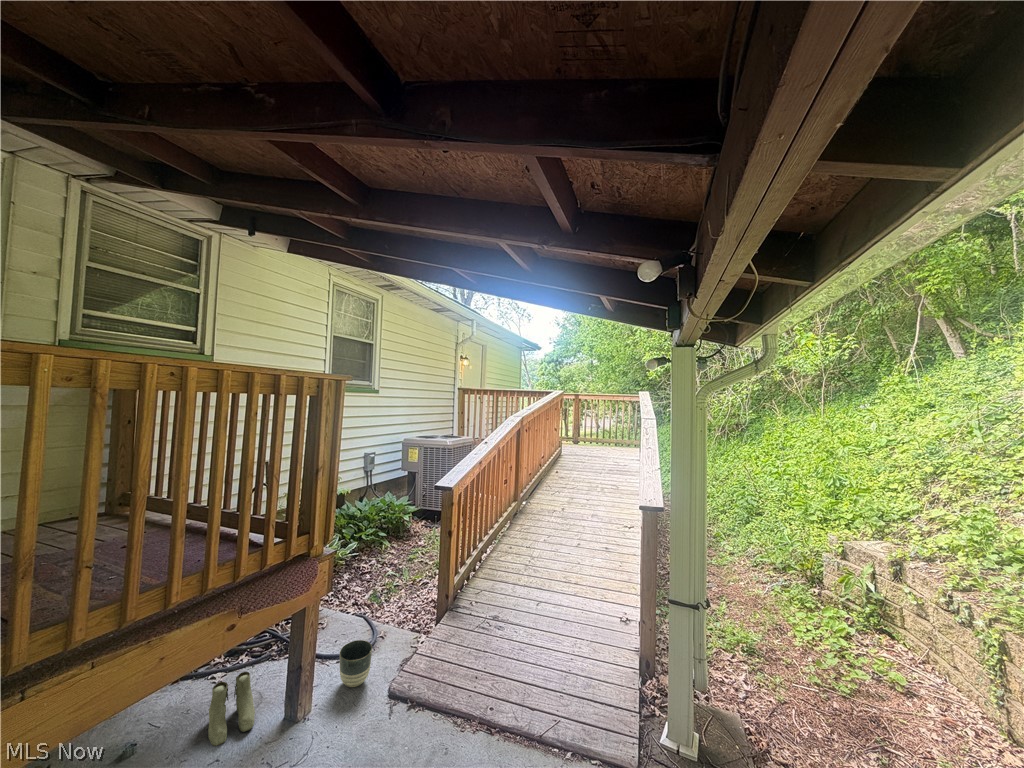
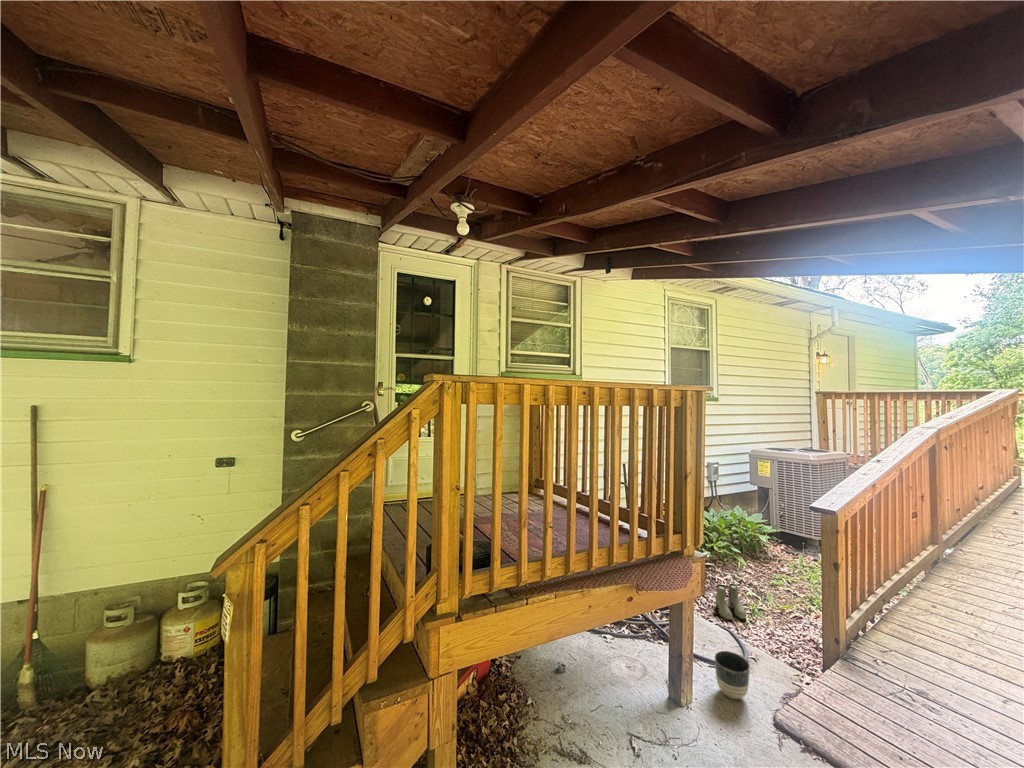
boots: present [208,672,255,746] -> present [715,584,746,620]

